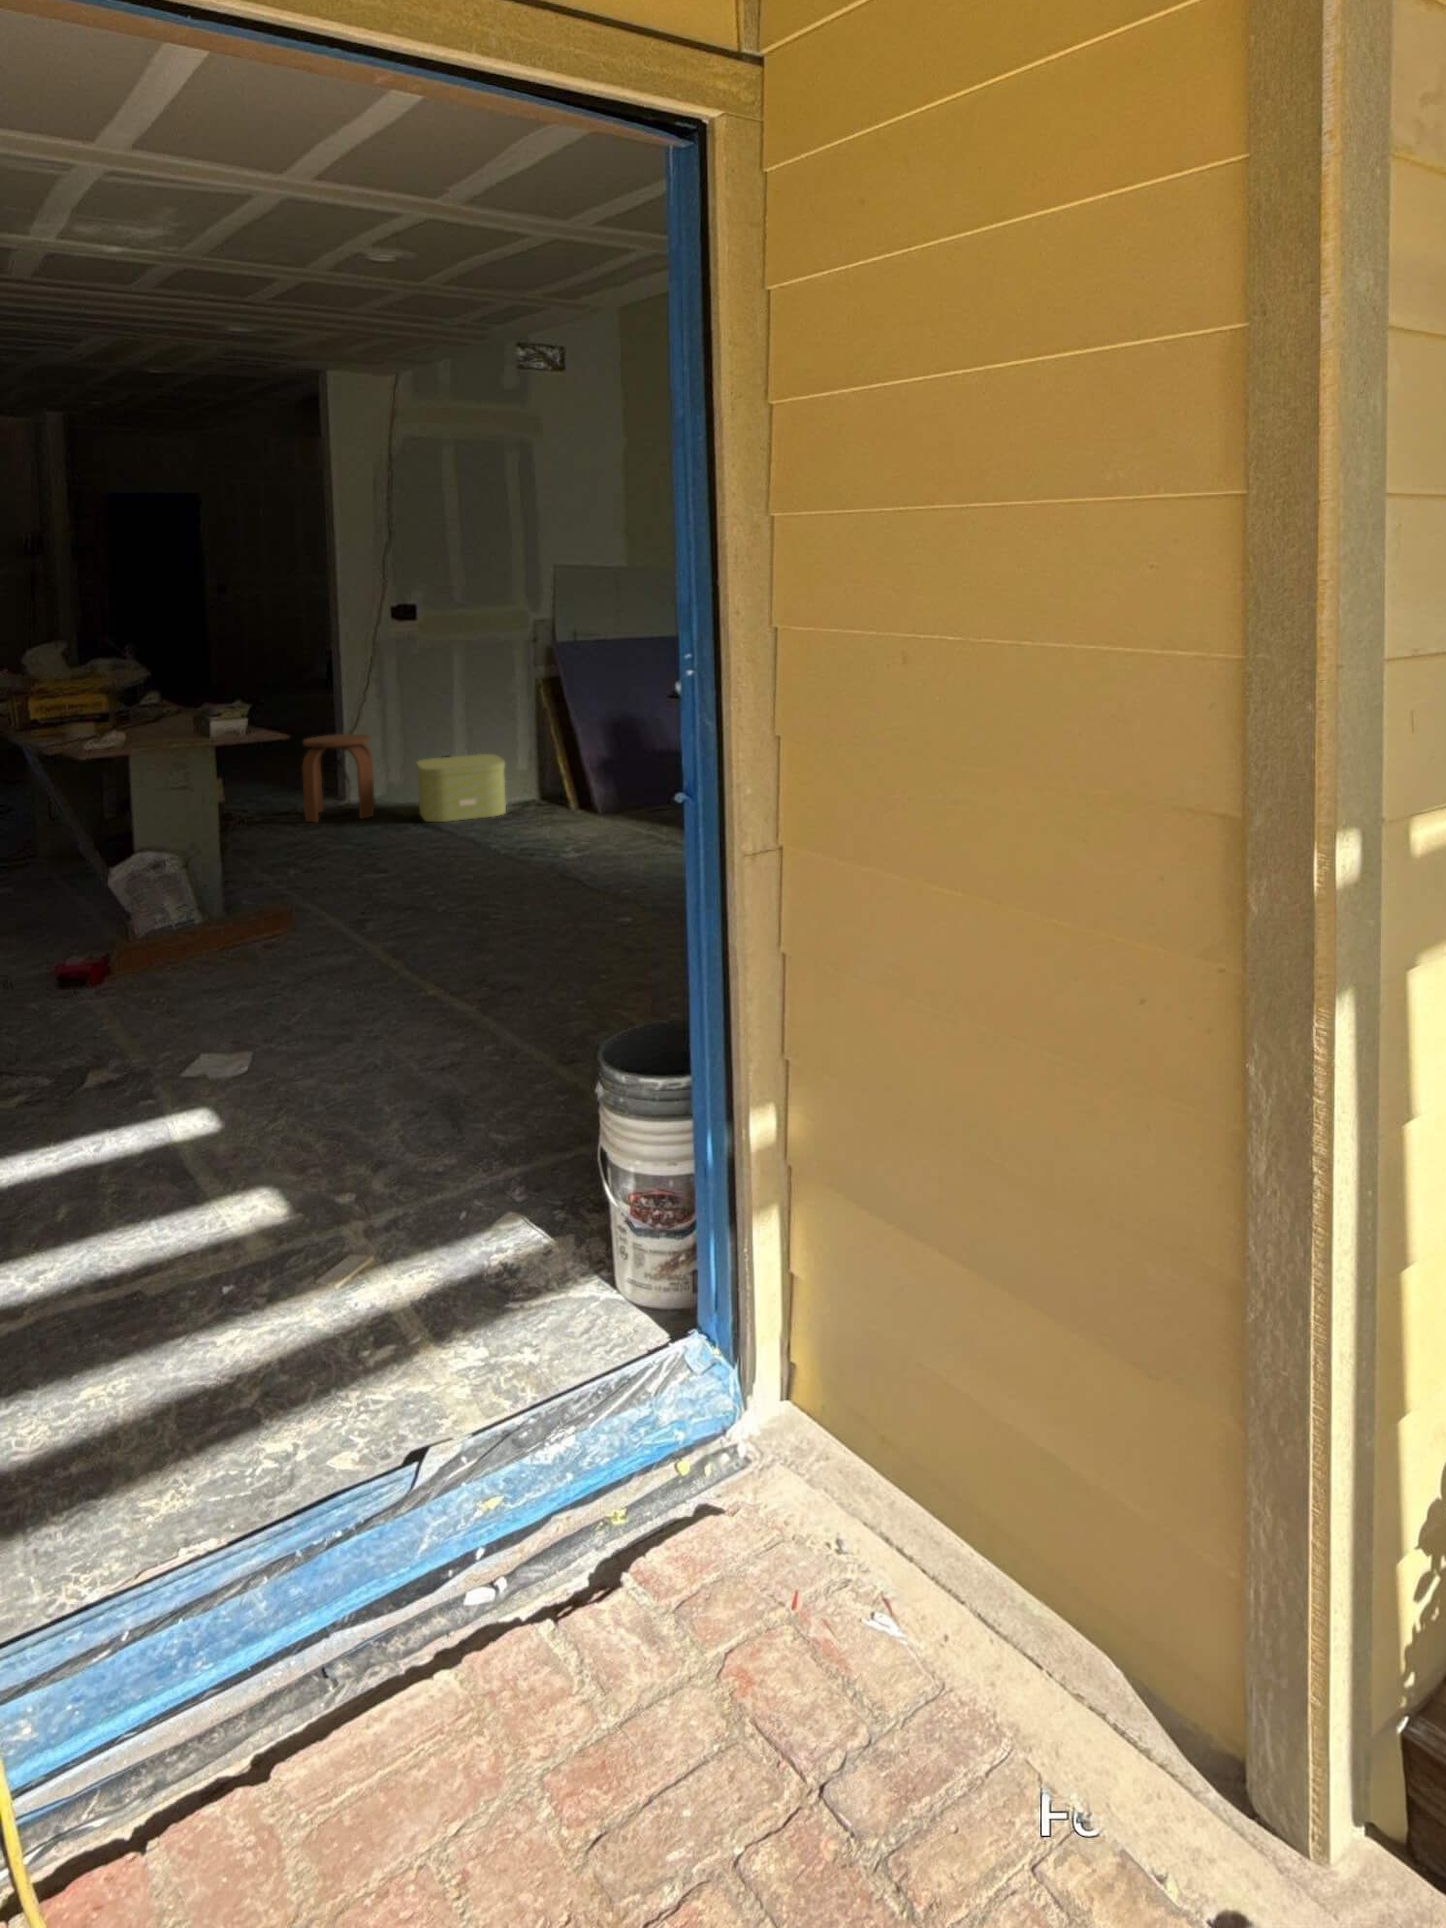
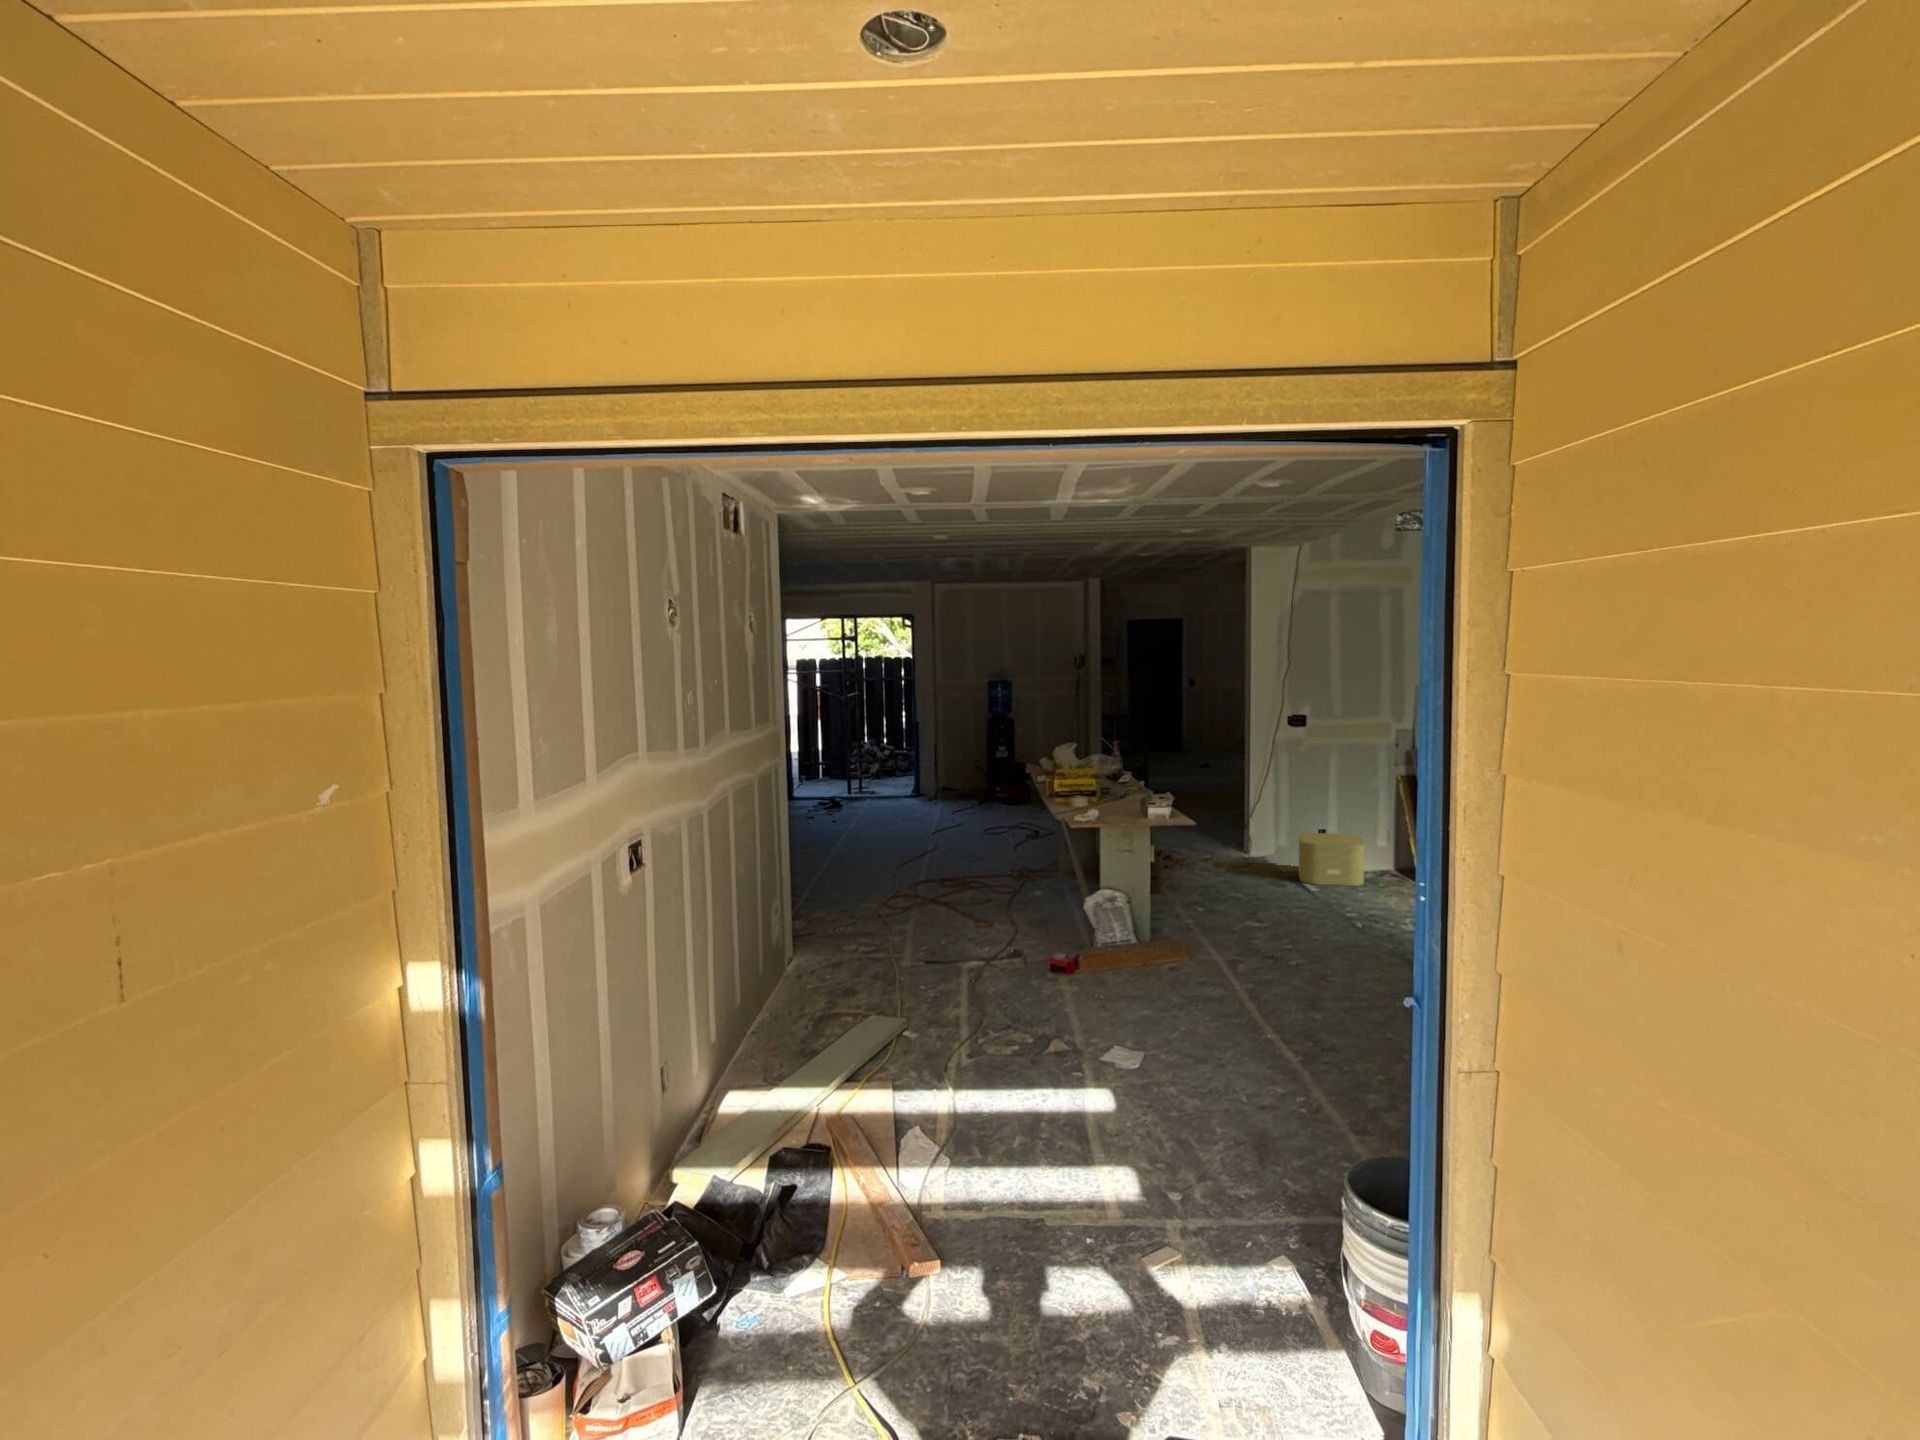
stool: present [302,734,375,822] -> none [1219,806,1268,872]

